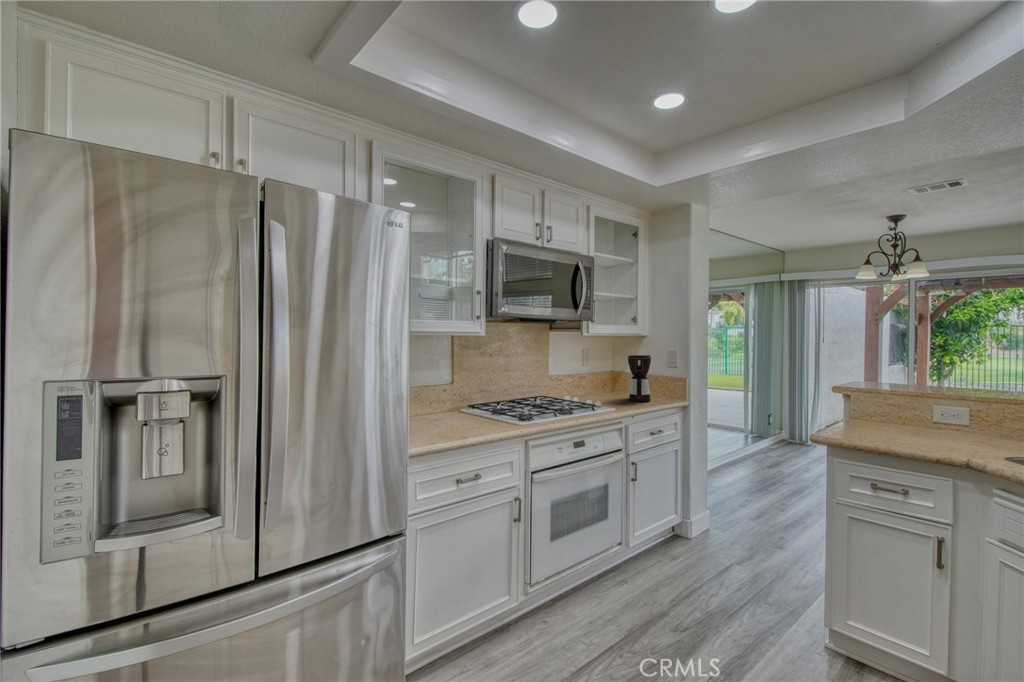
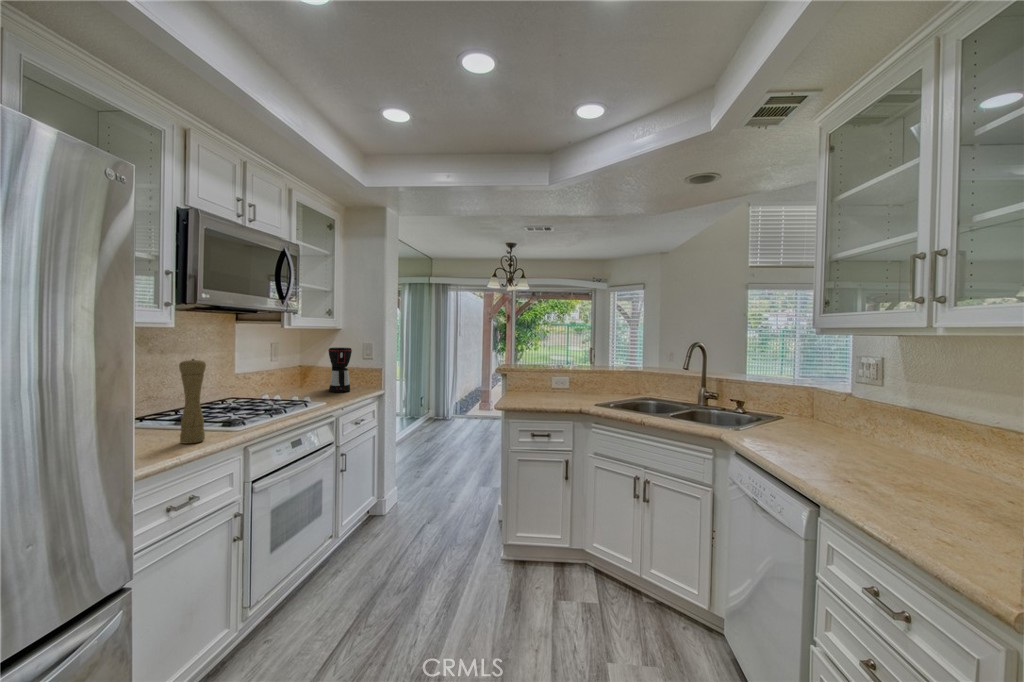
pepper mill: none [473,358,491,428] -> present [179,359,206,444]

